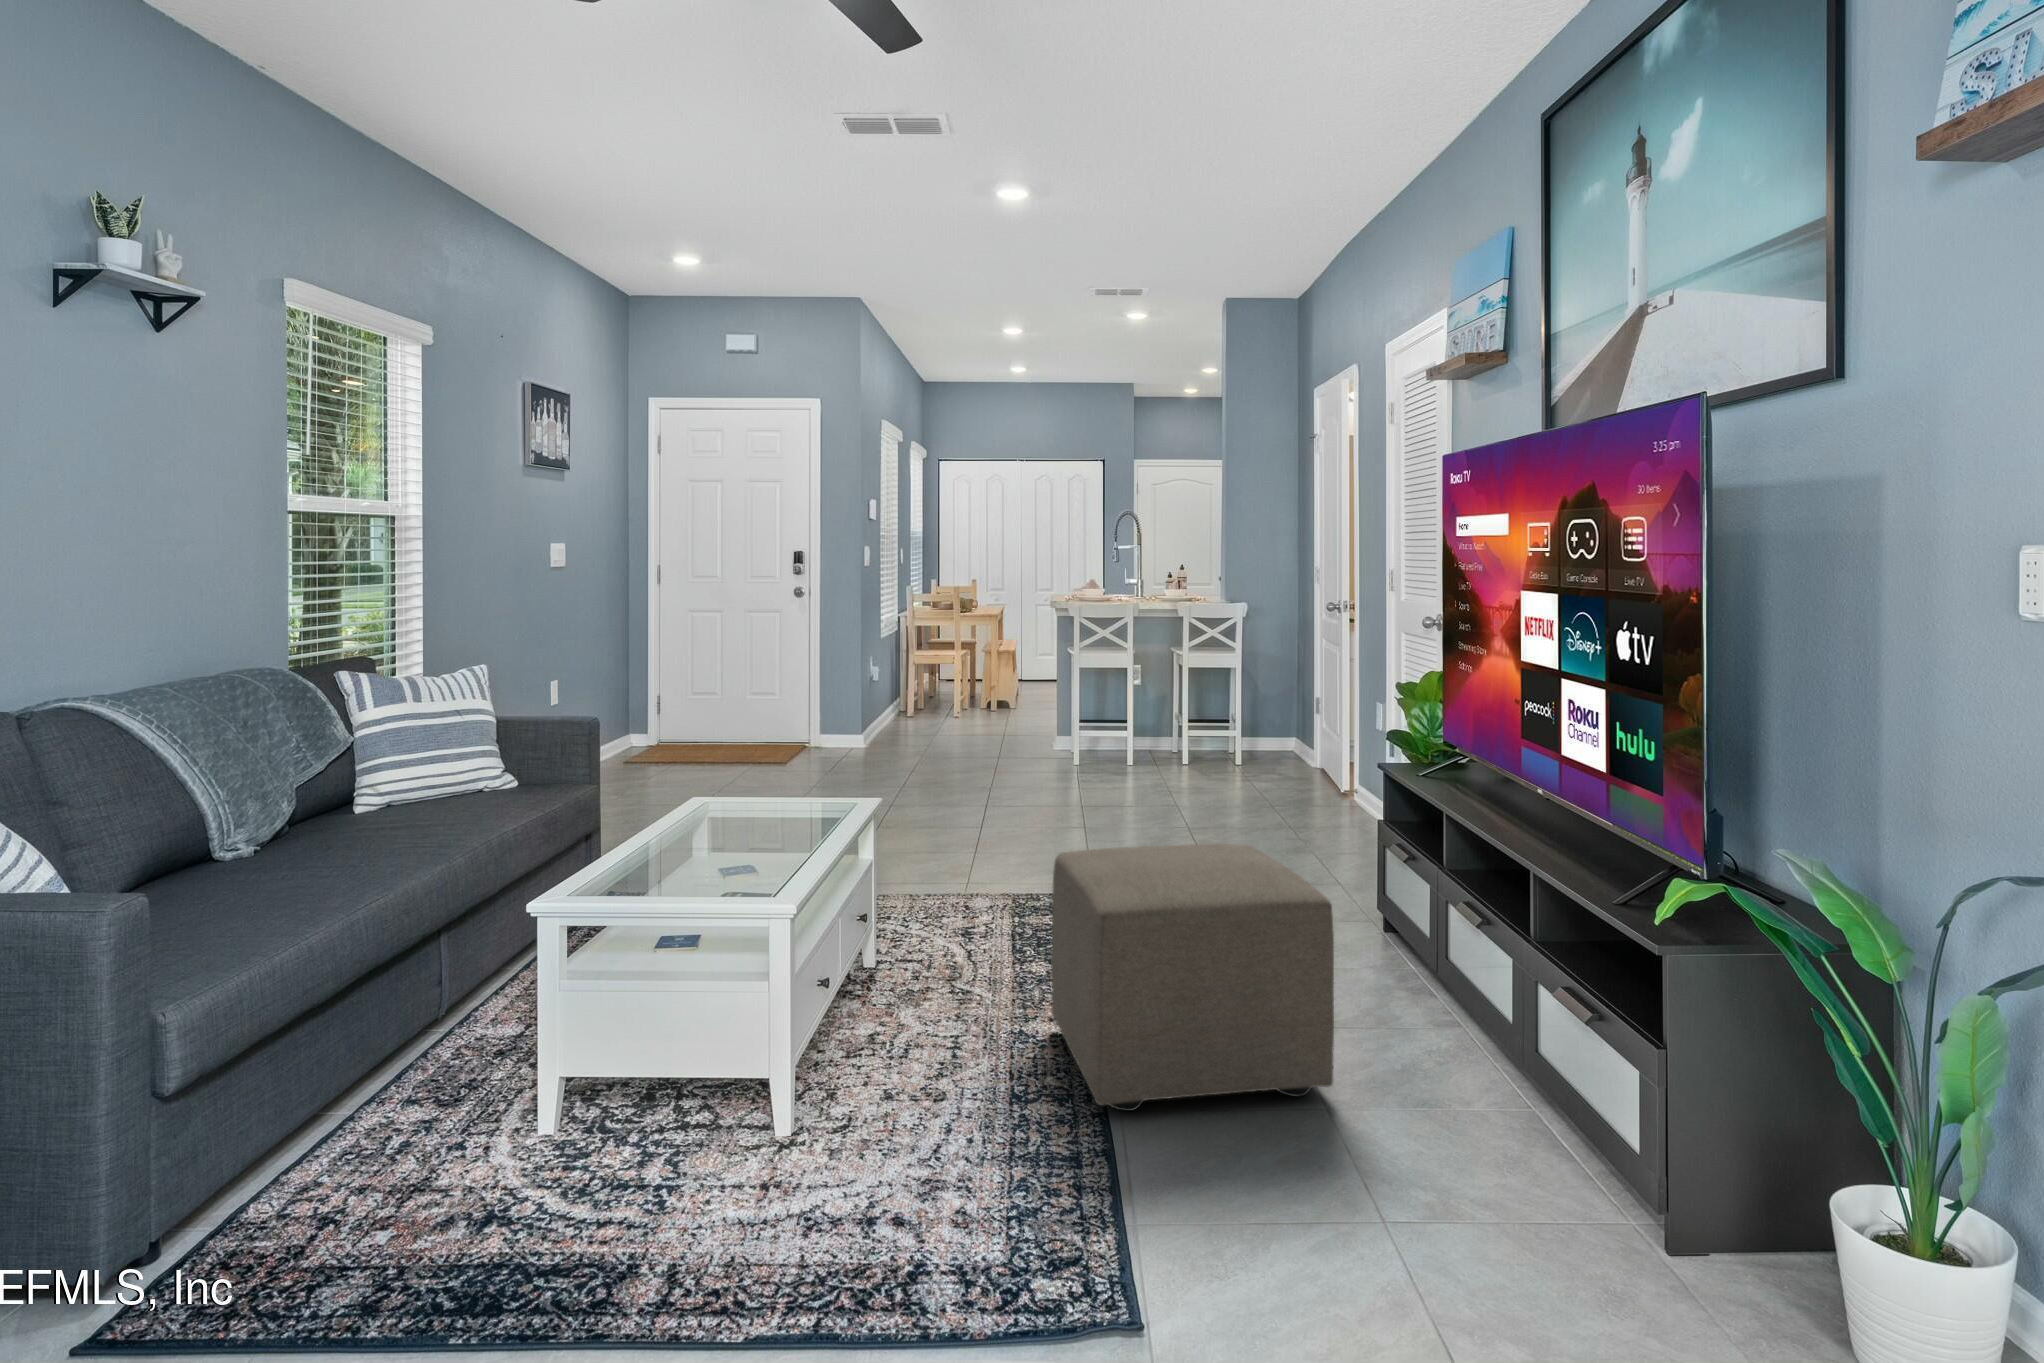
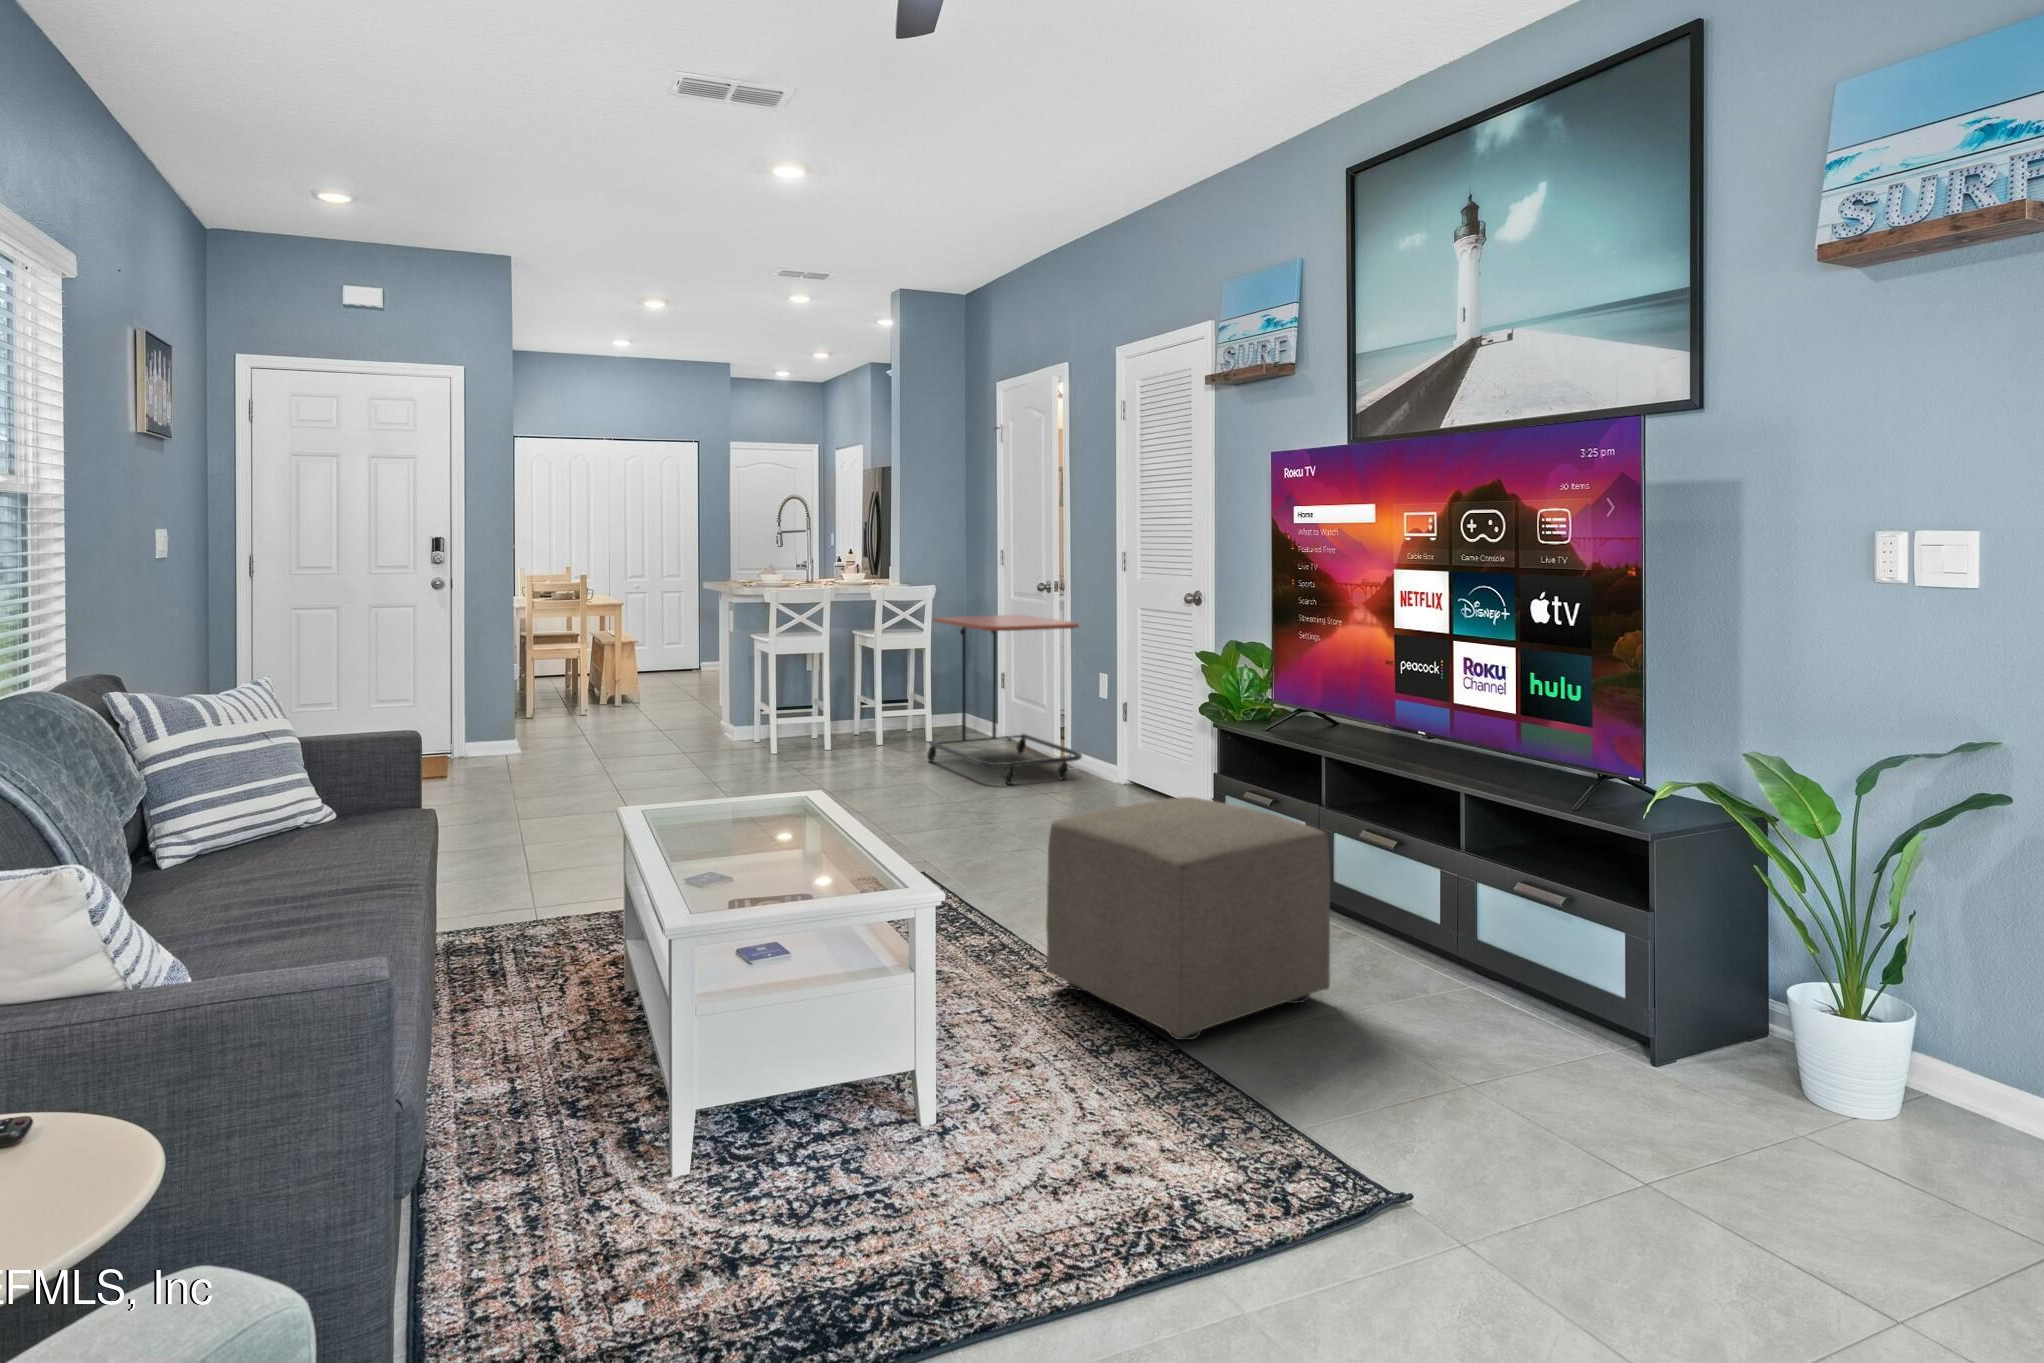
side table: none [1214,635,1362,818] -> present [927,615,1082,784]

